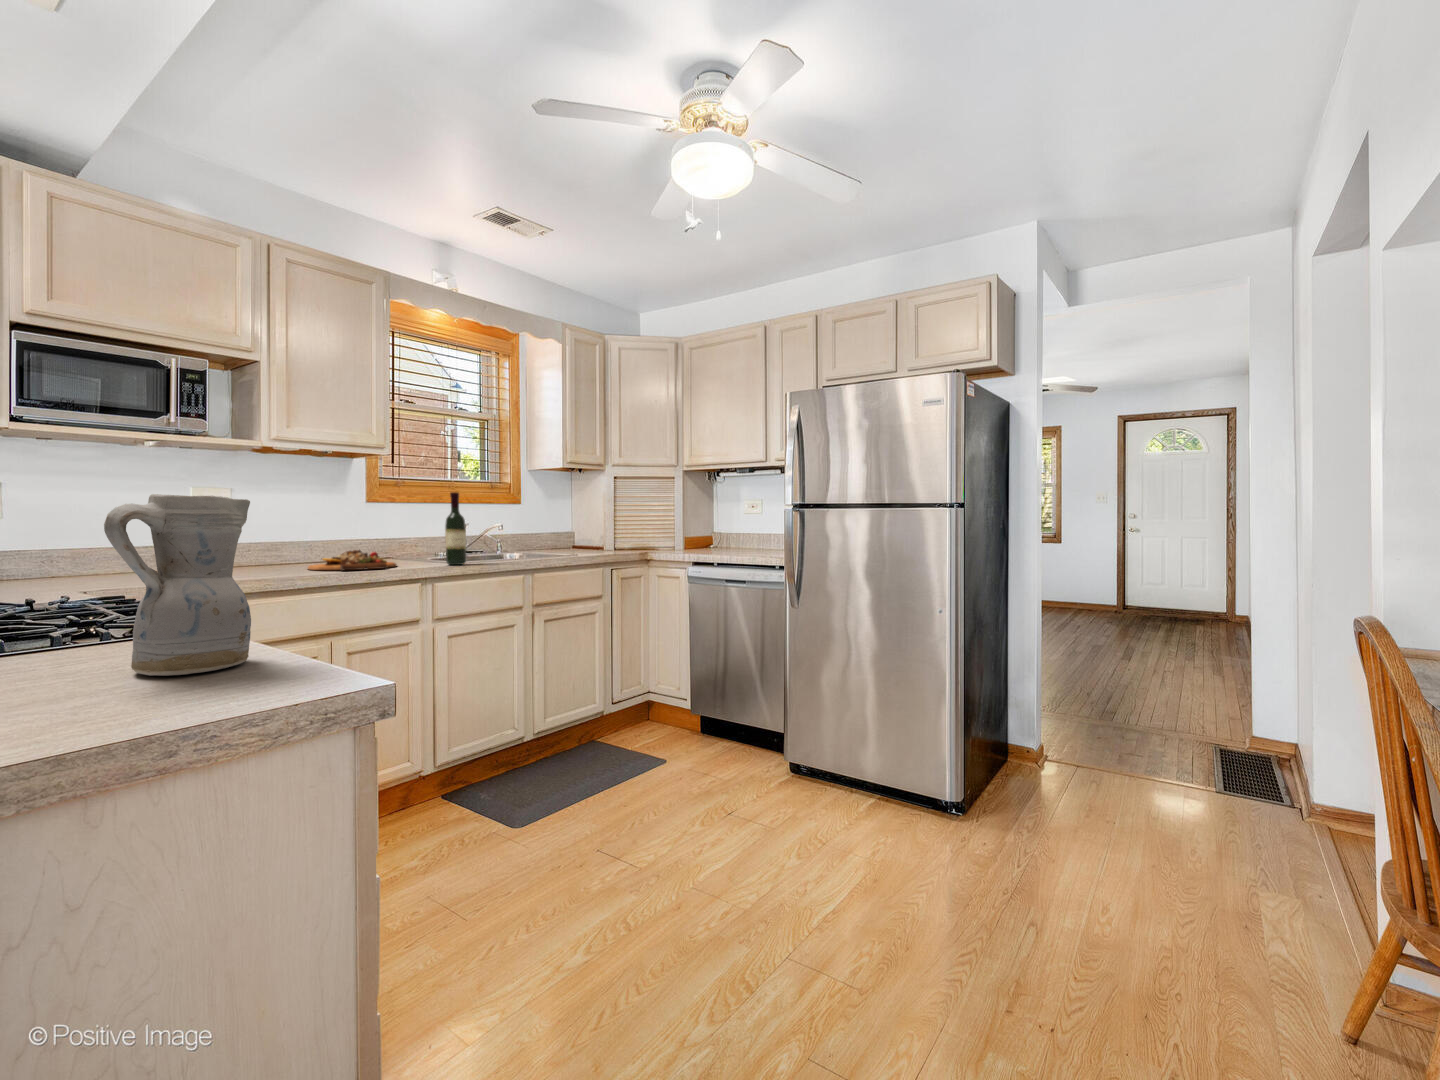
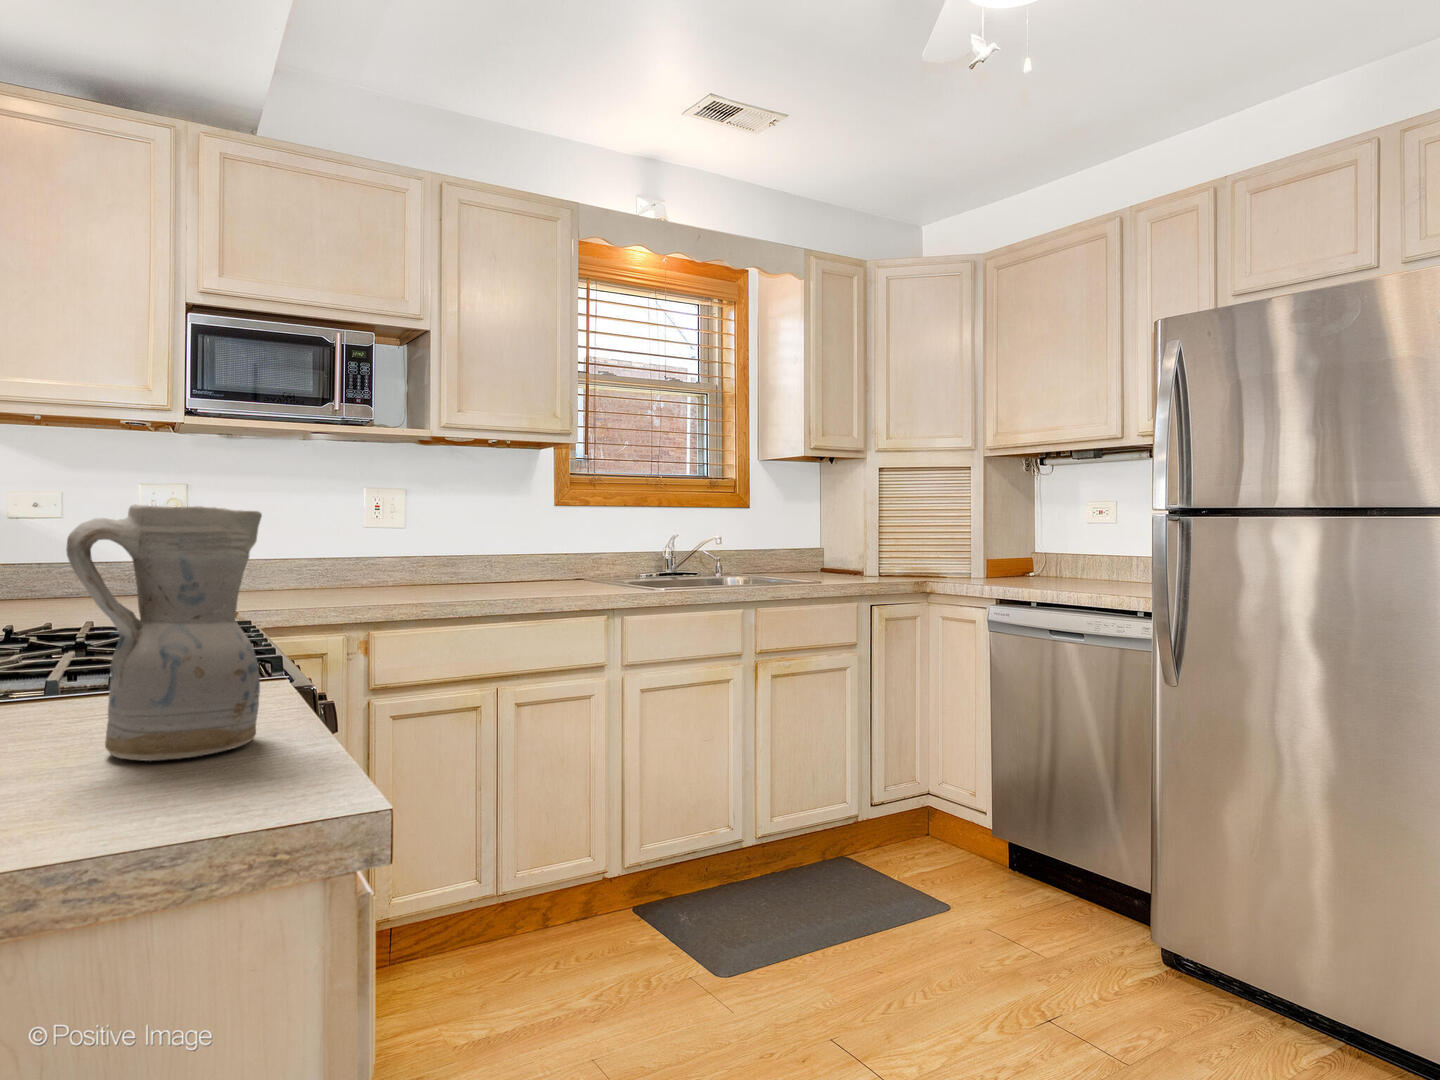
wine bottle: present [445,492,466,565] -> none [637,494,664,594]
cutting board: present [308,550,397,571] -> none [469,570,577,598]

